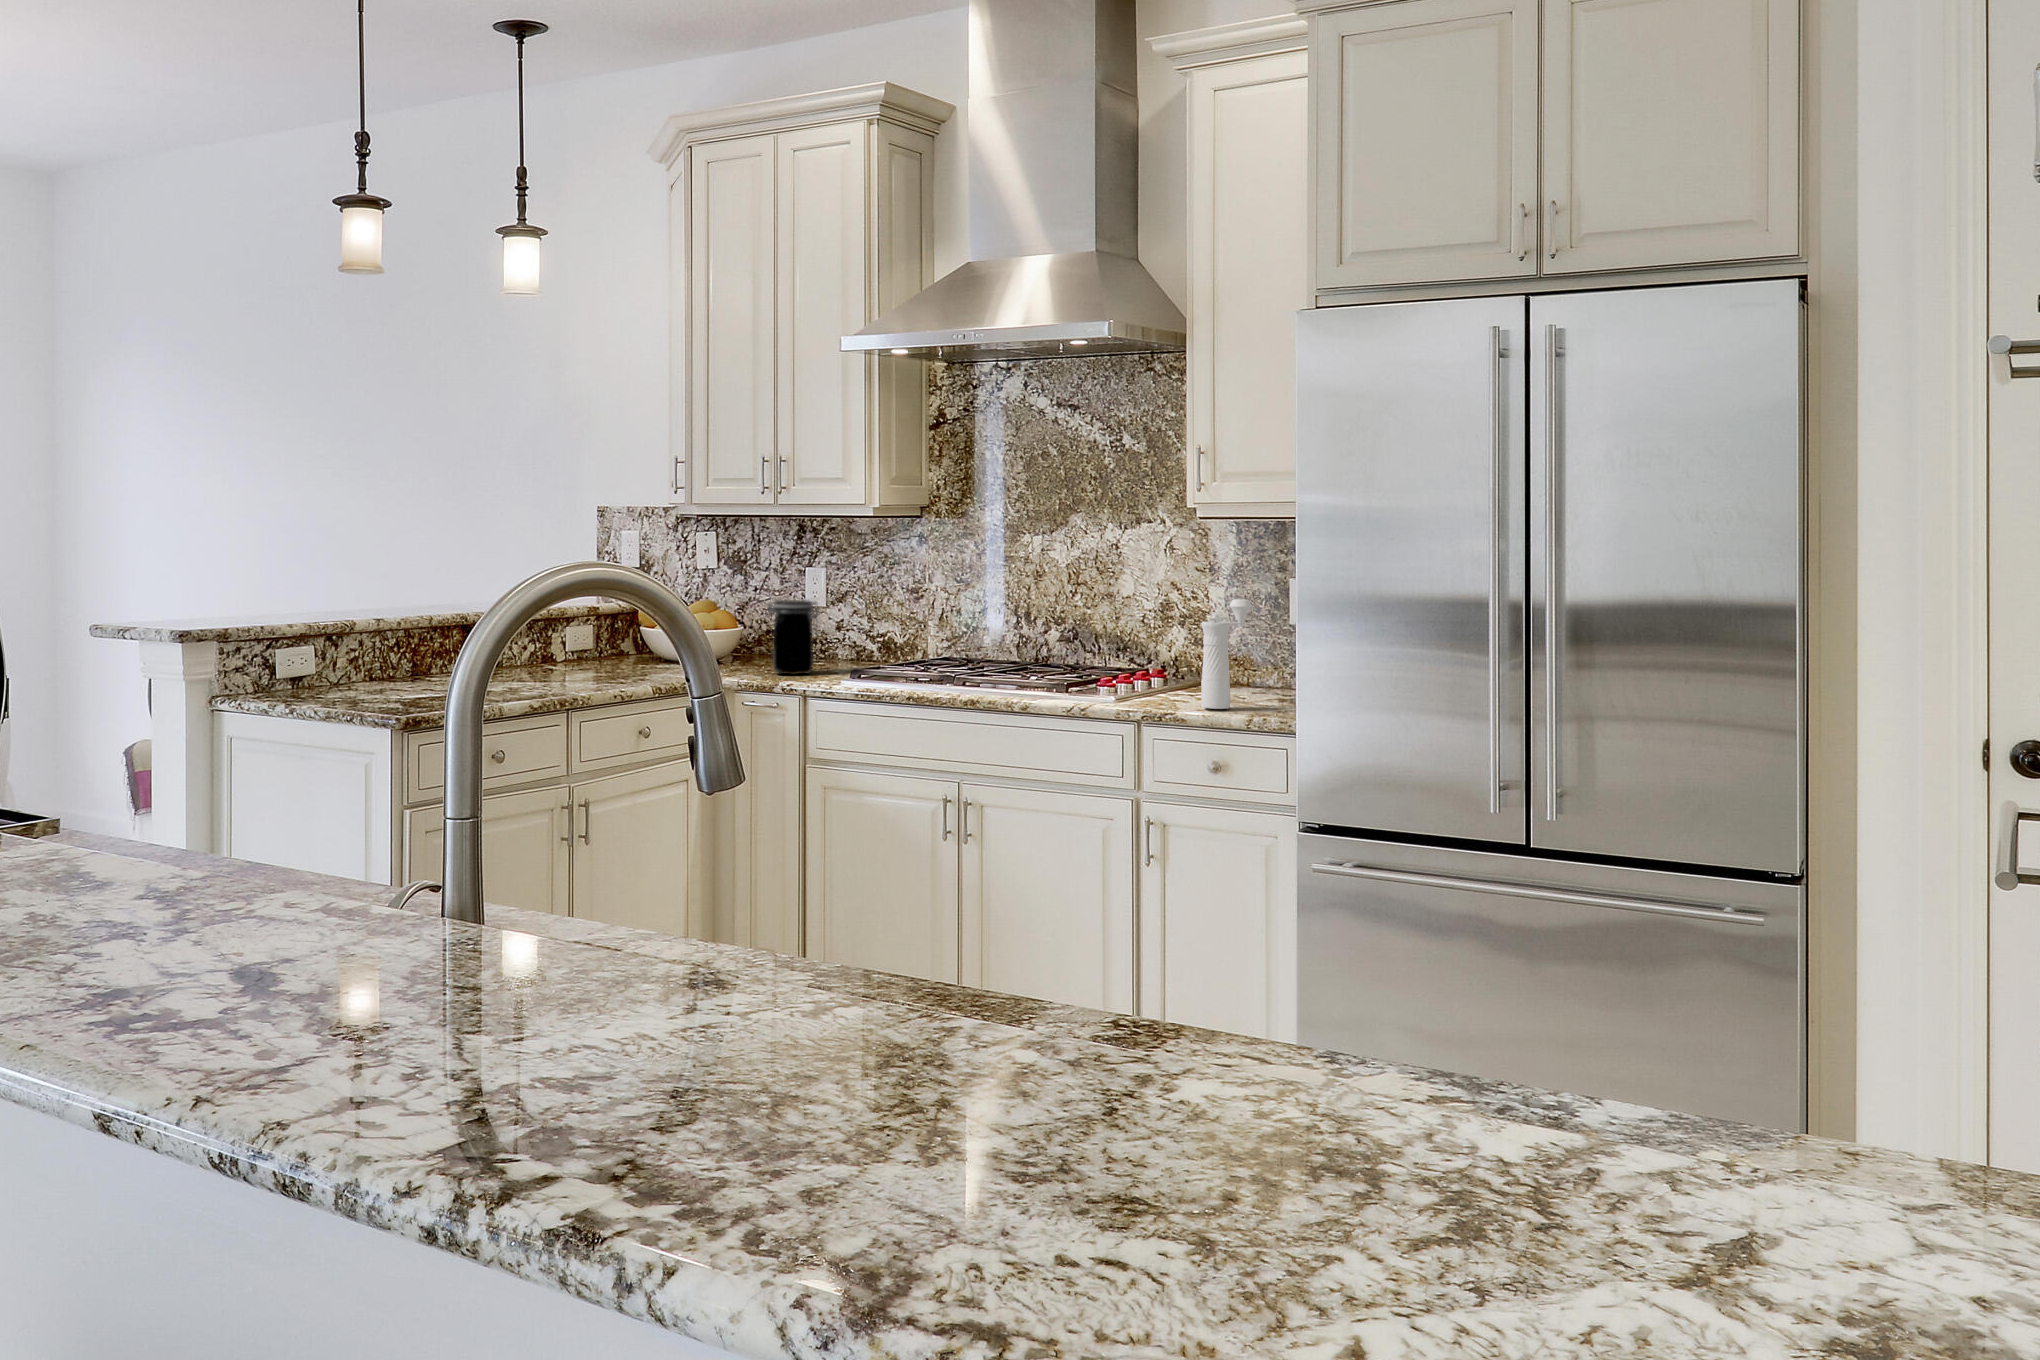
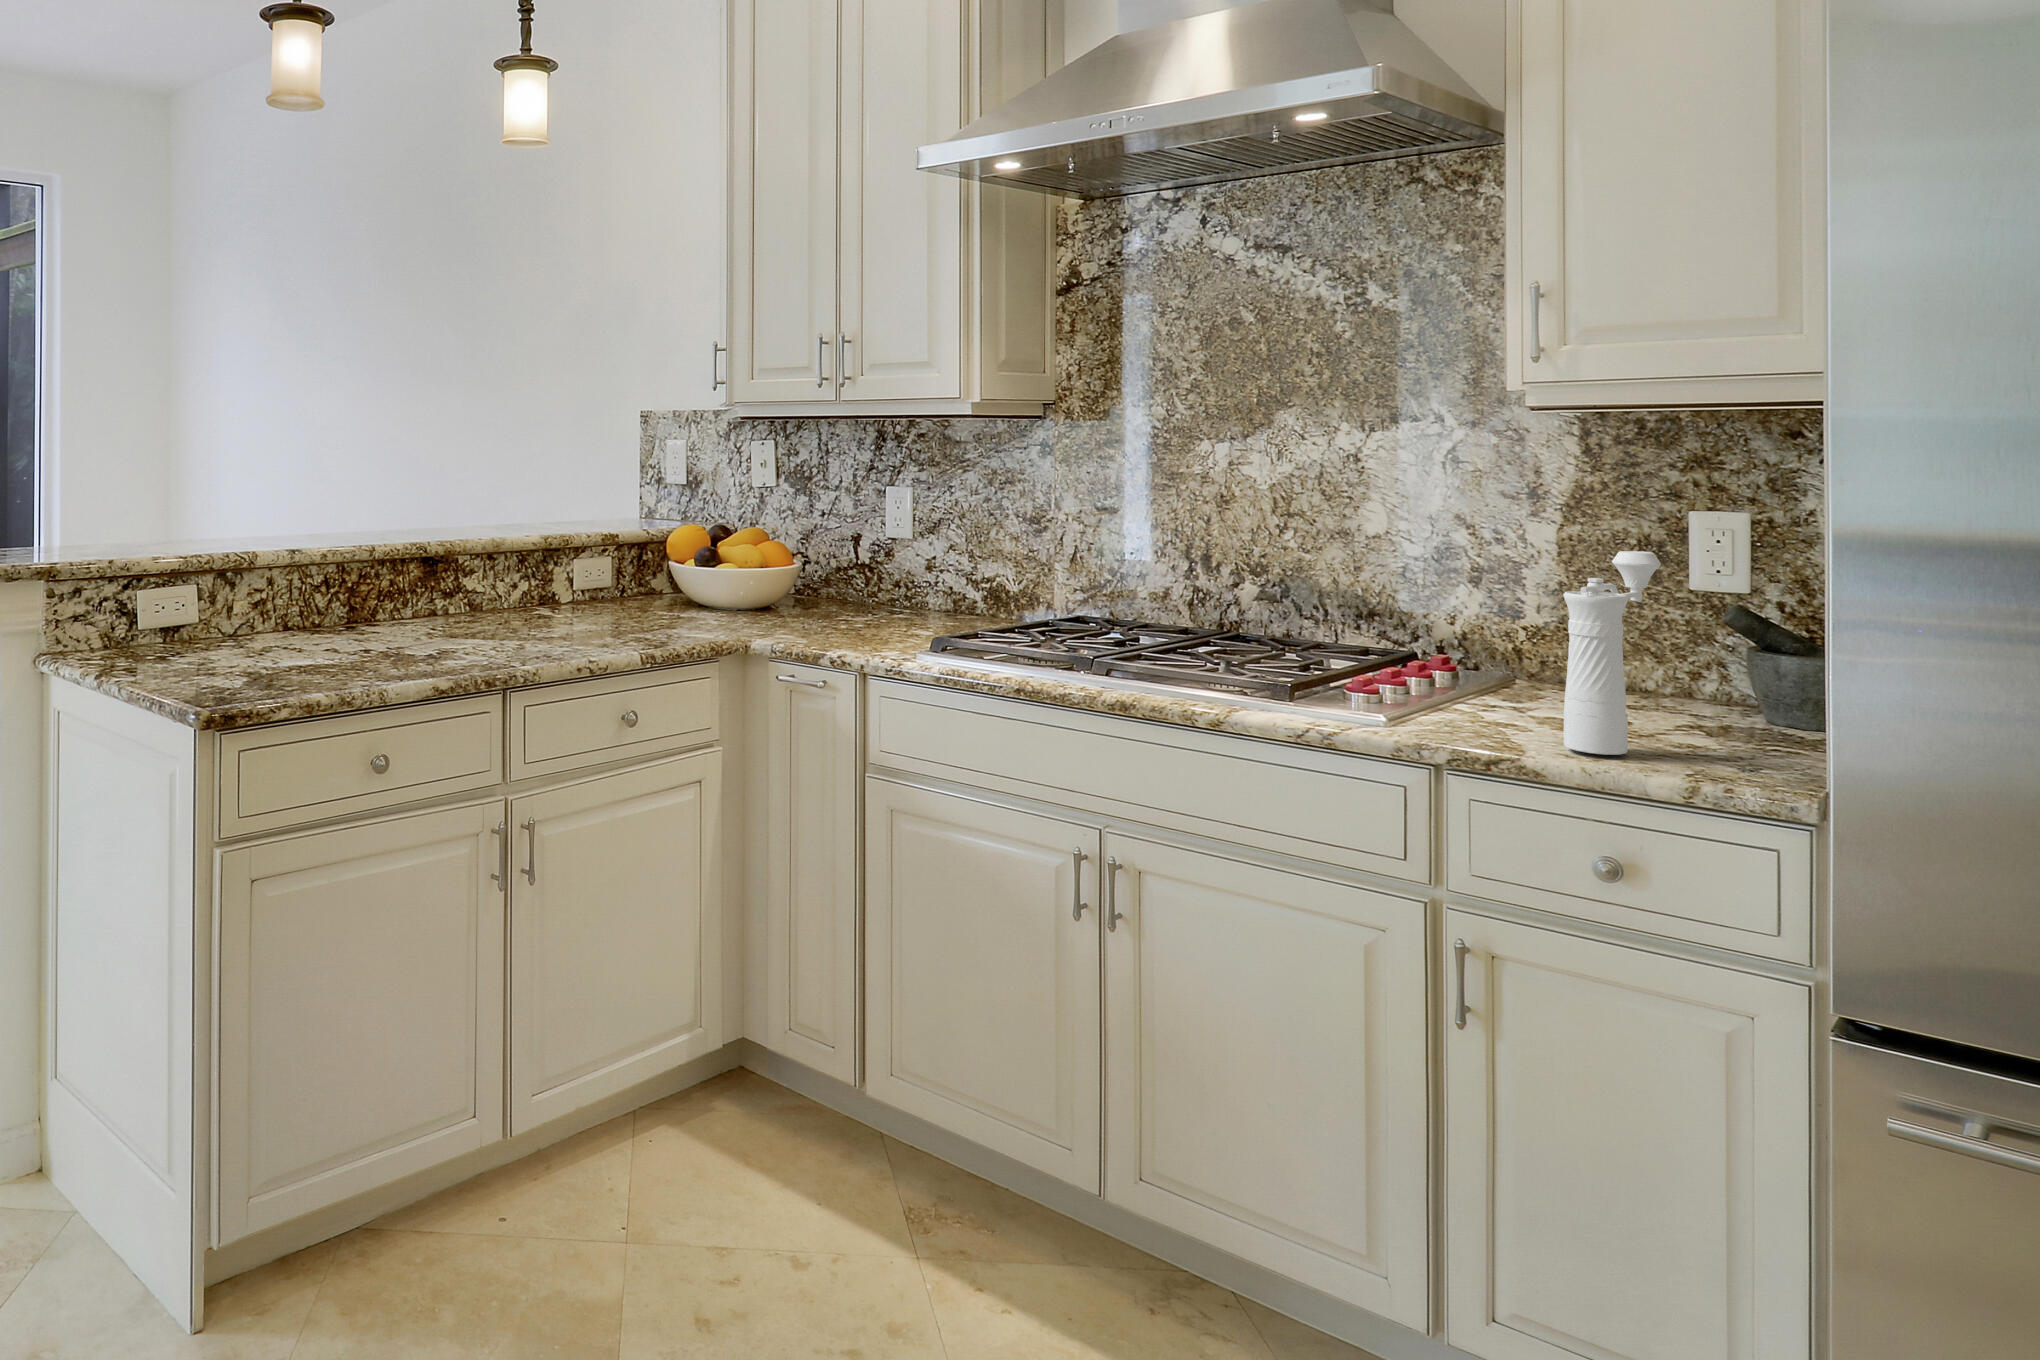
jar: present [768,600,819,674] -> none [817,532,890,638]

